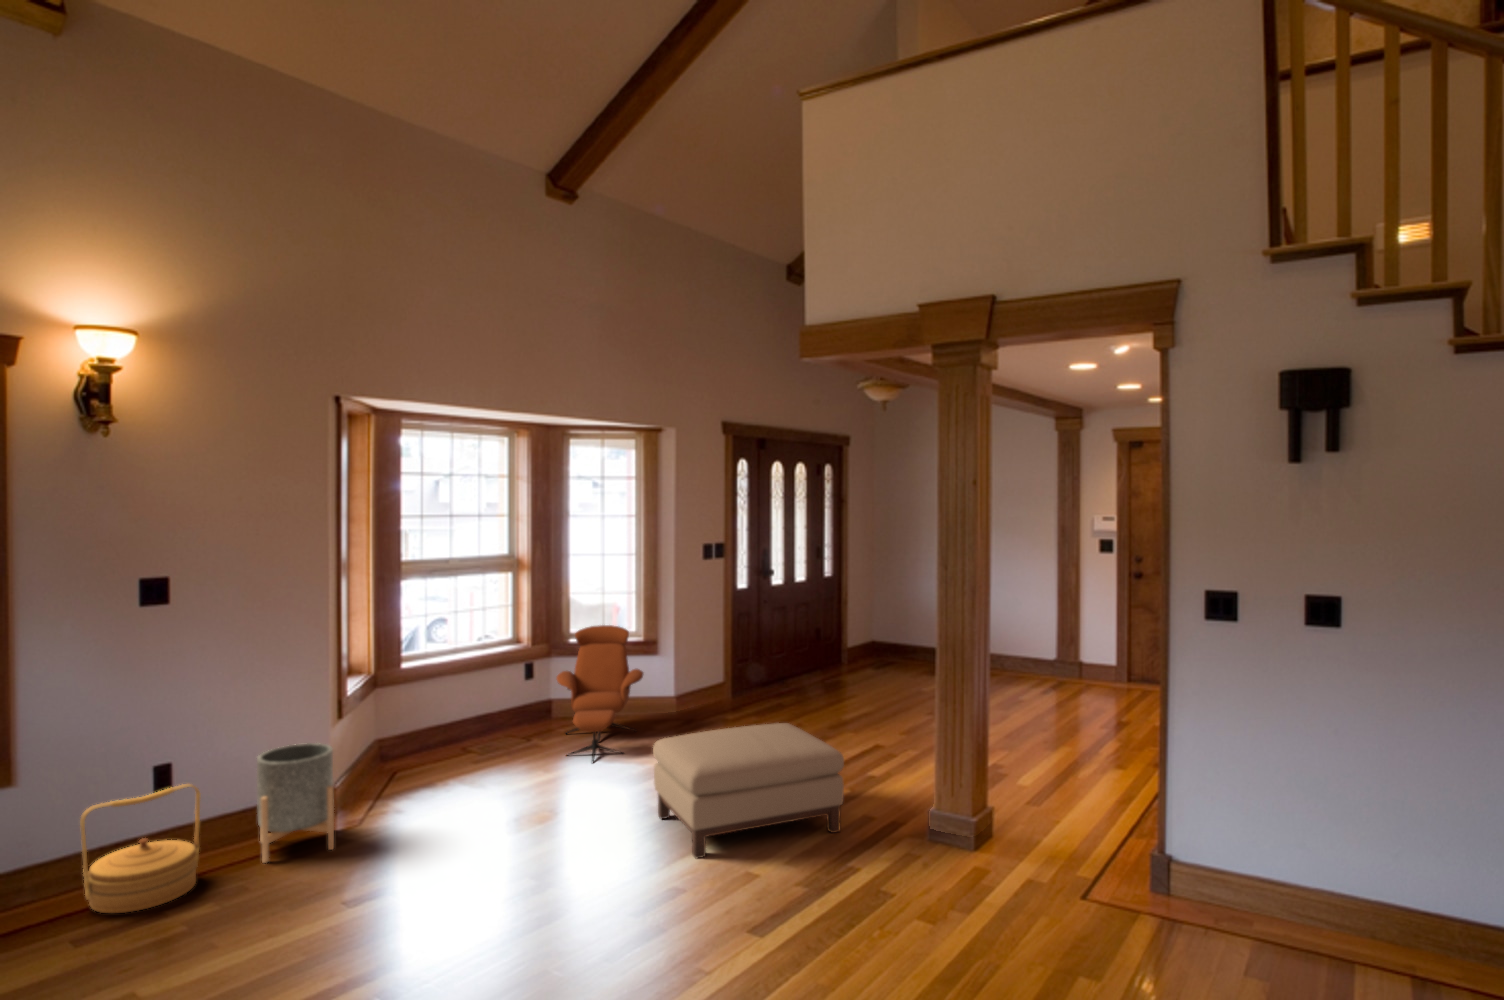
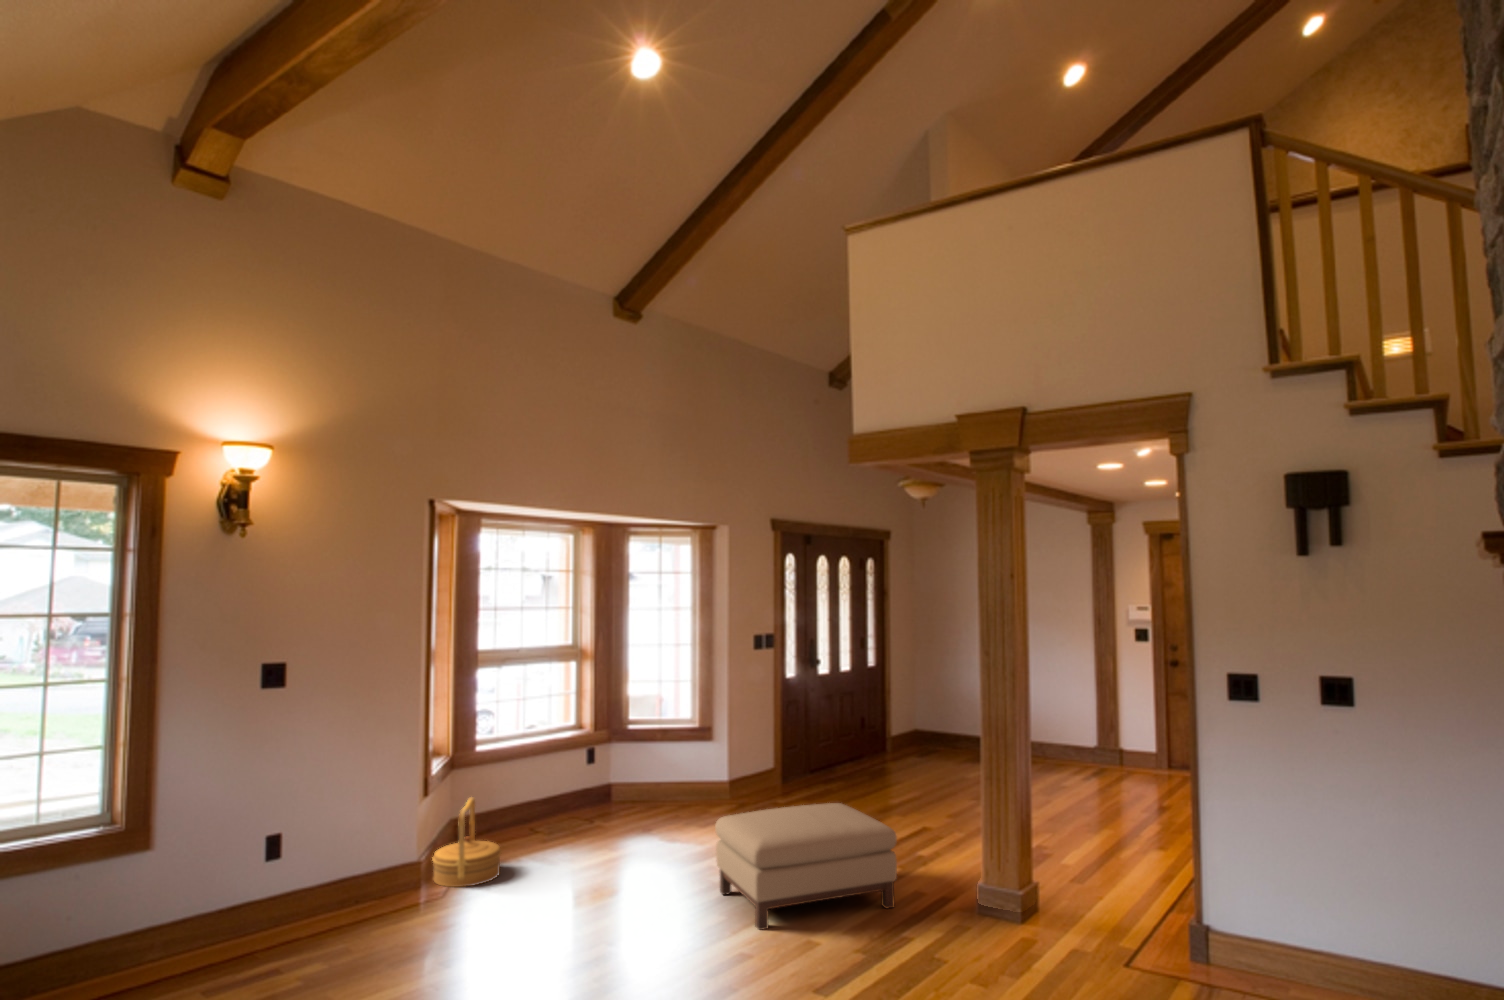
lounge chair: present [557,625,643,762] -> none [615,711,698,845]
planter: present [257,743,334,863] -> none [353,818,423,930]
woven basket: present [80,784,200,913] -> present [432,797,501,887]

